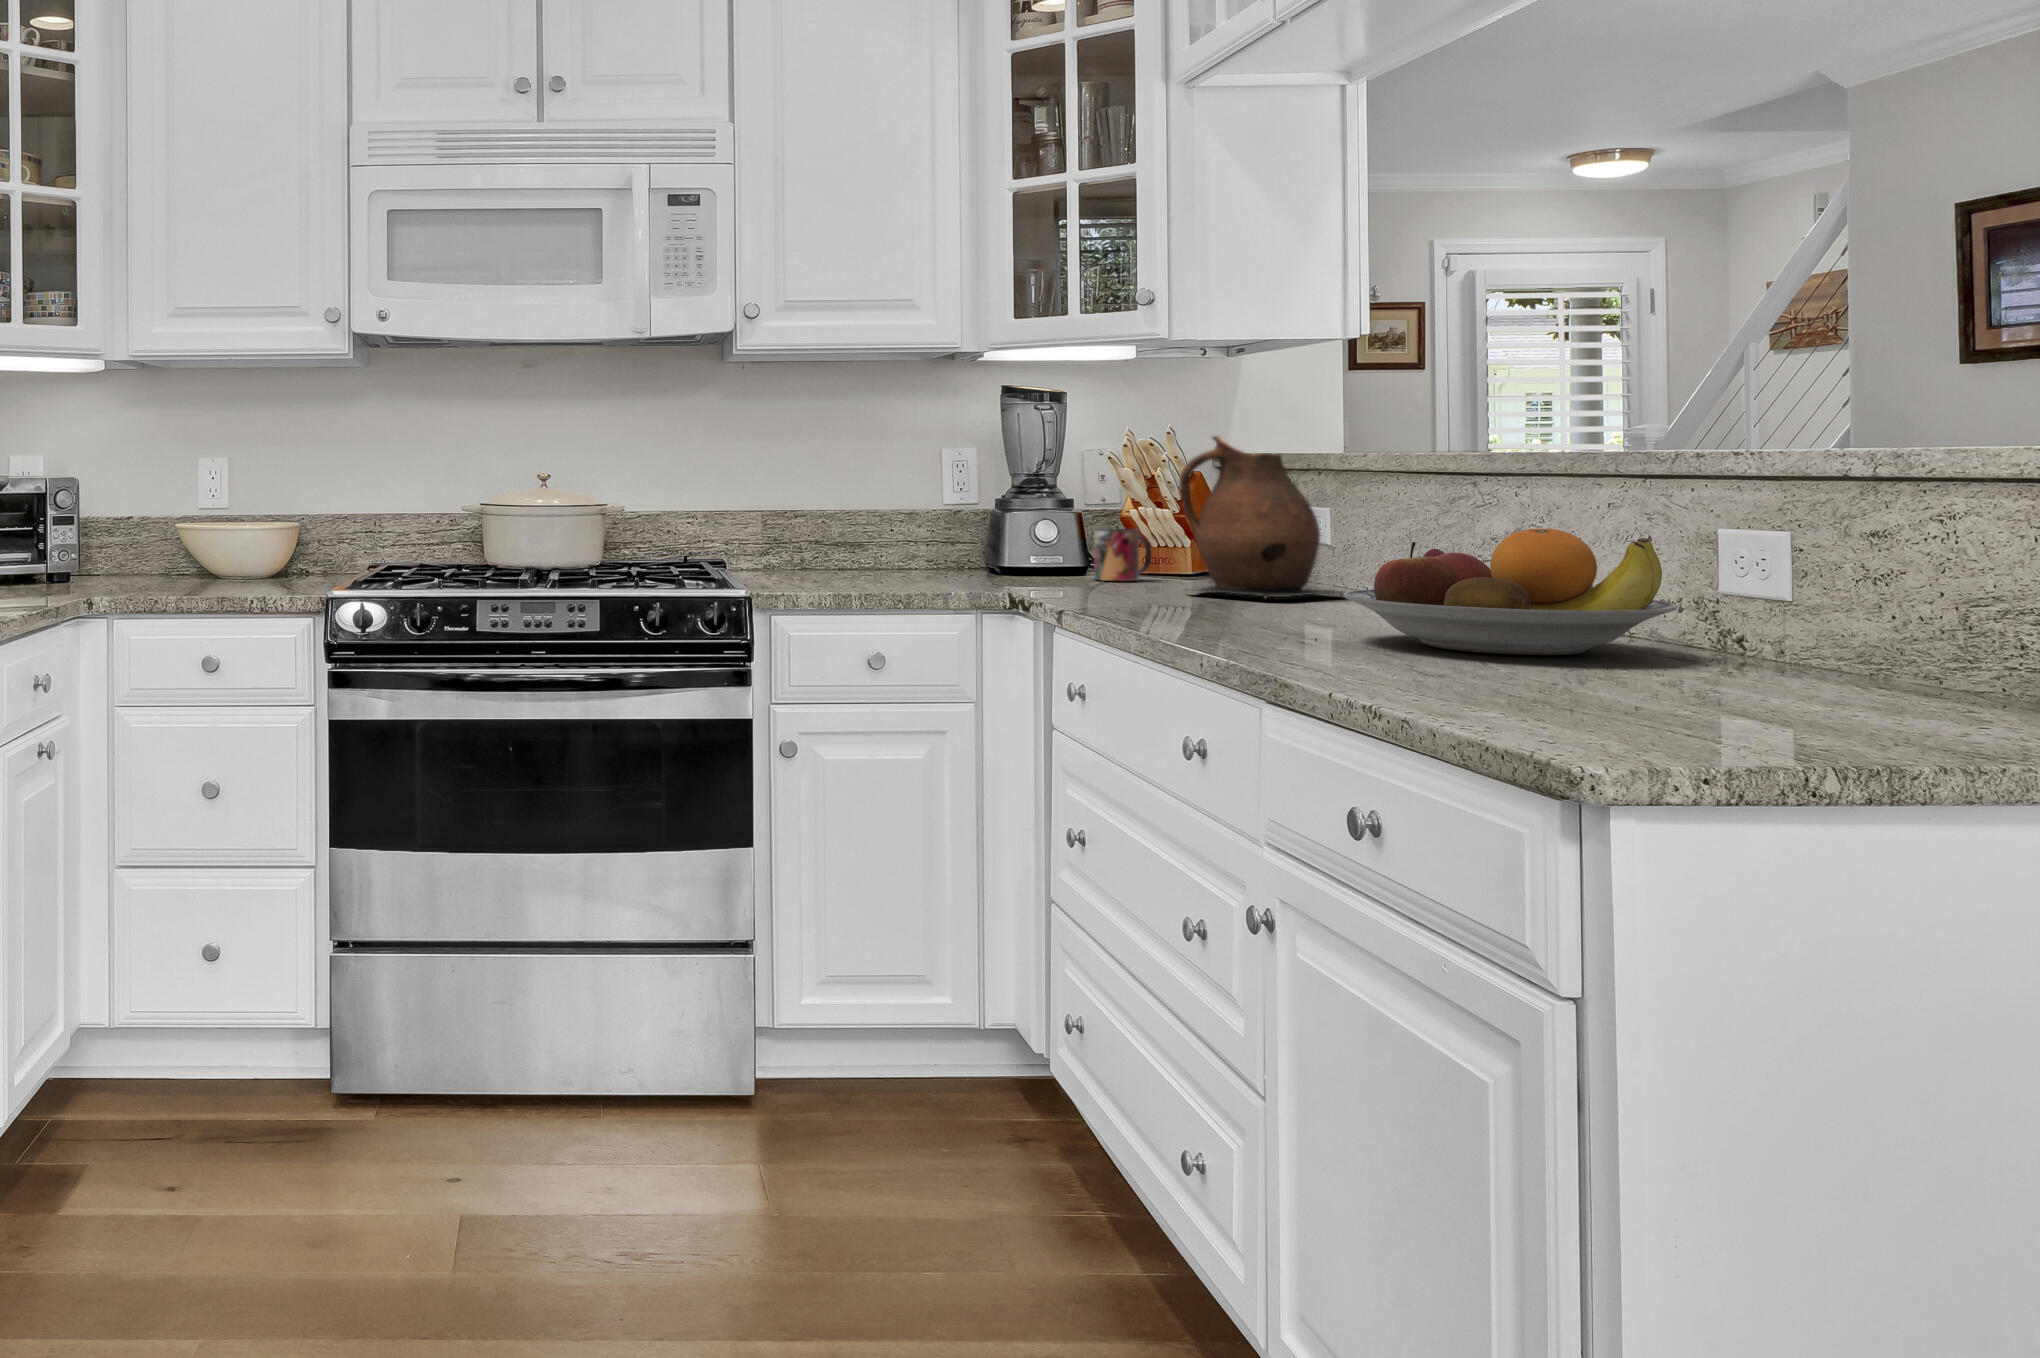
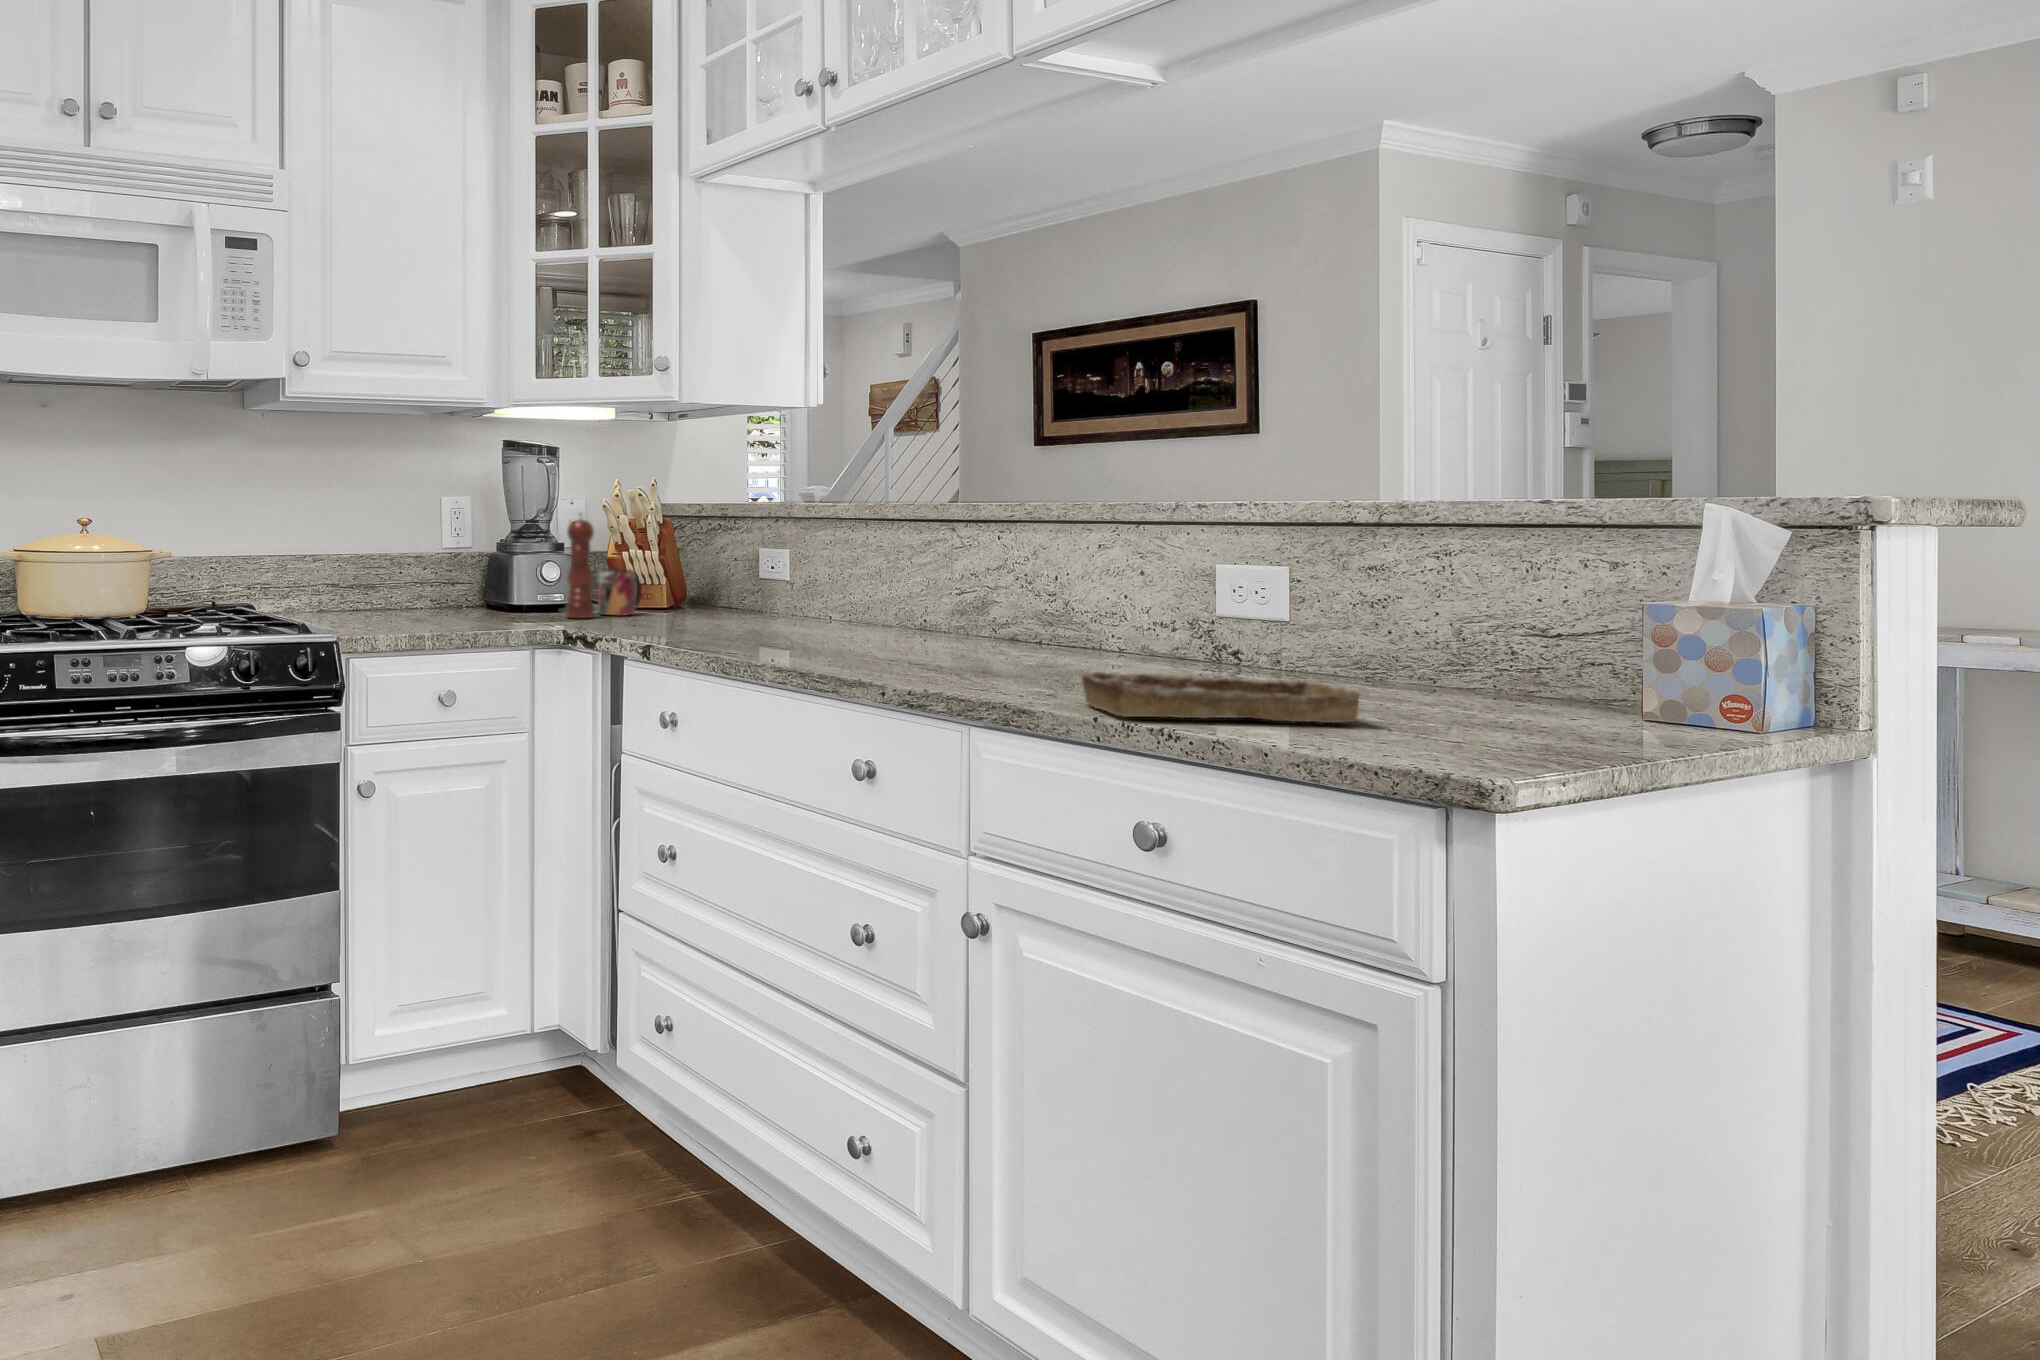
ceramic pitcher: present [1179,436,1344,599] -> none [690,491,816,631]
pepper mill: none [1047,464,1079,583] -> present [566,513,594,618]
fruit bowl: present [1344,529,1677,655] -> none [890,574,1121,673]
tray: none [1495,645,1932,730] -> present [1072,671,1369,723]

